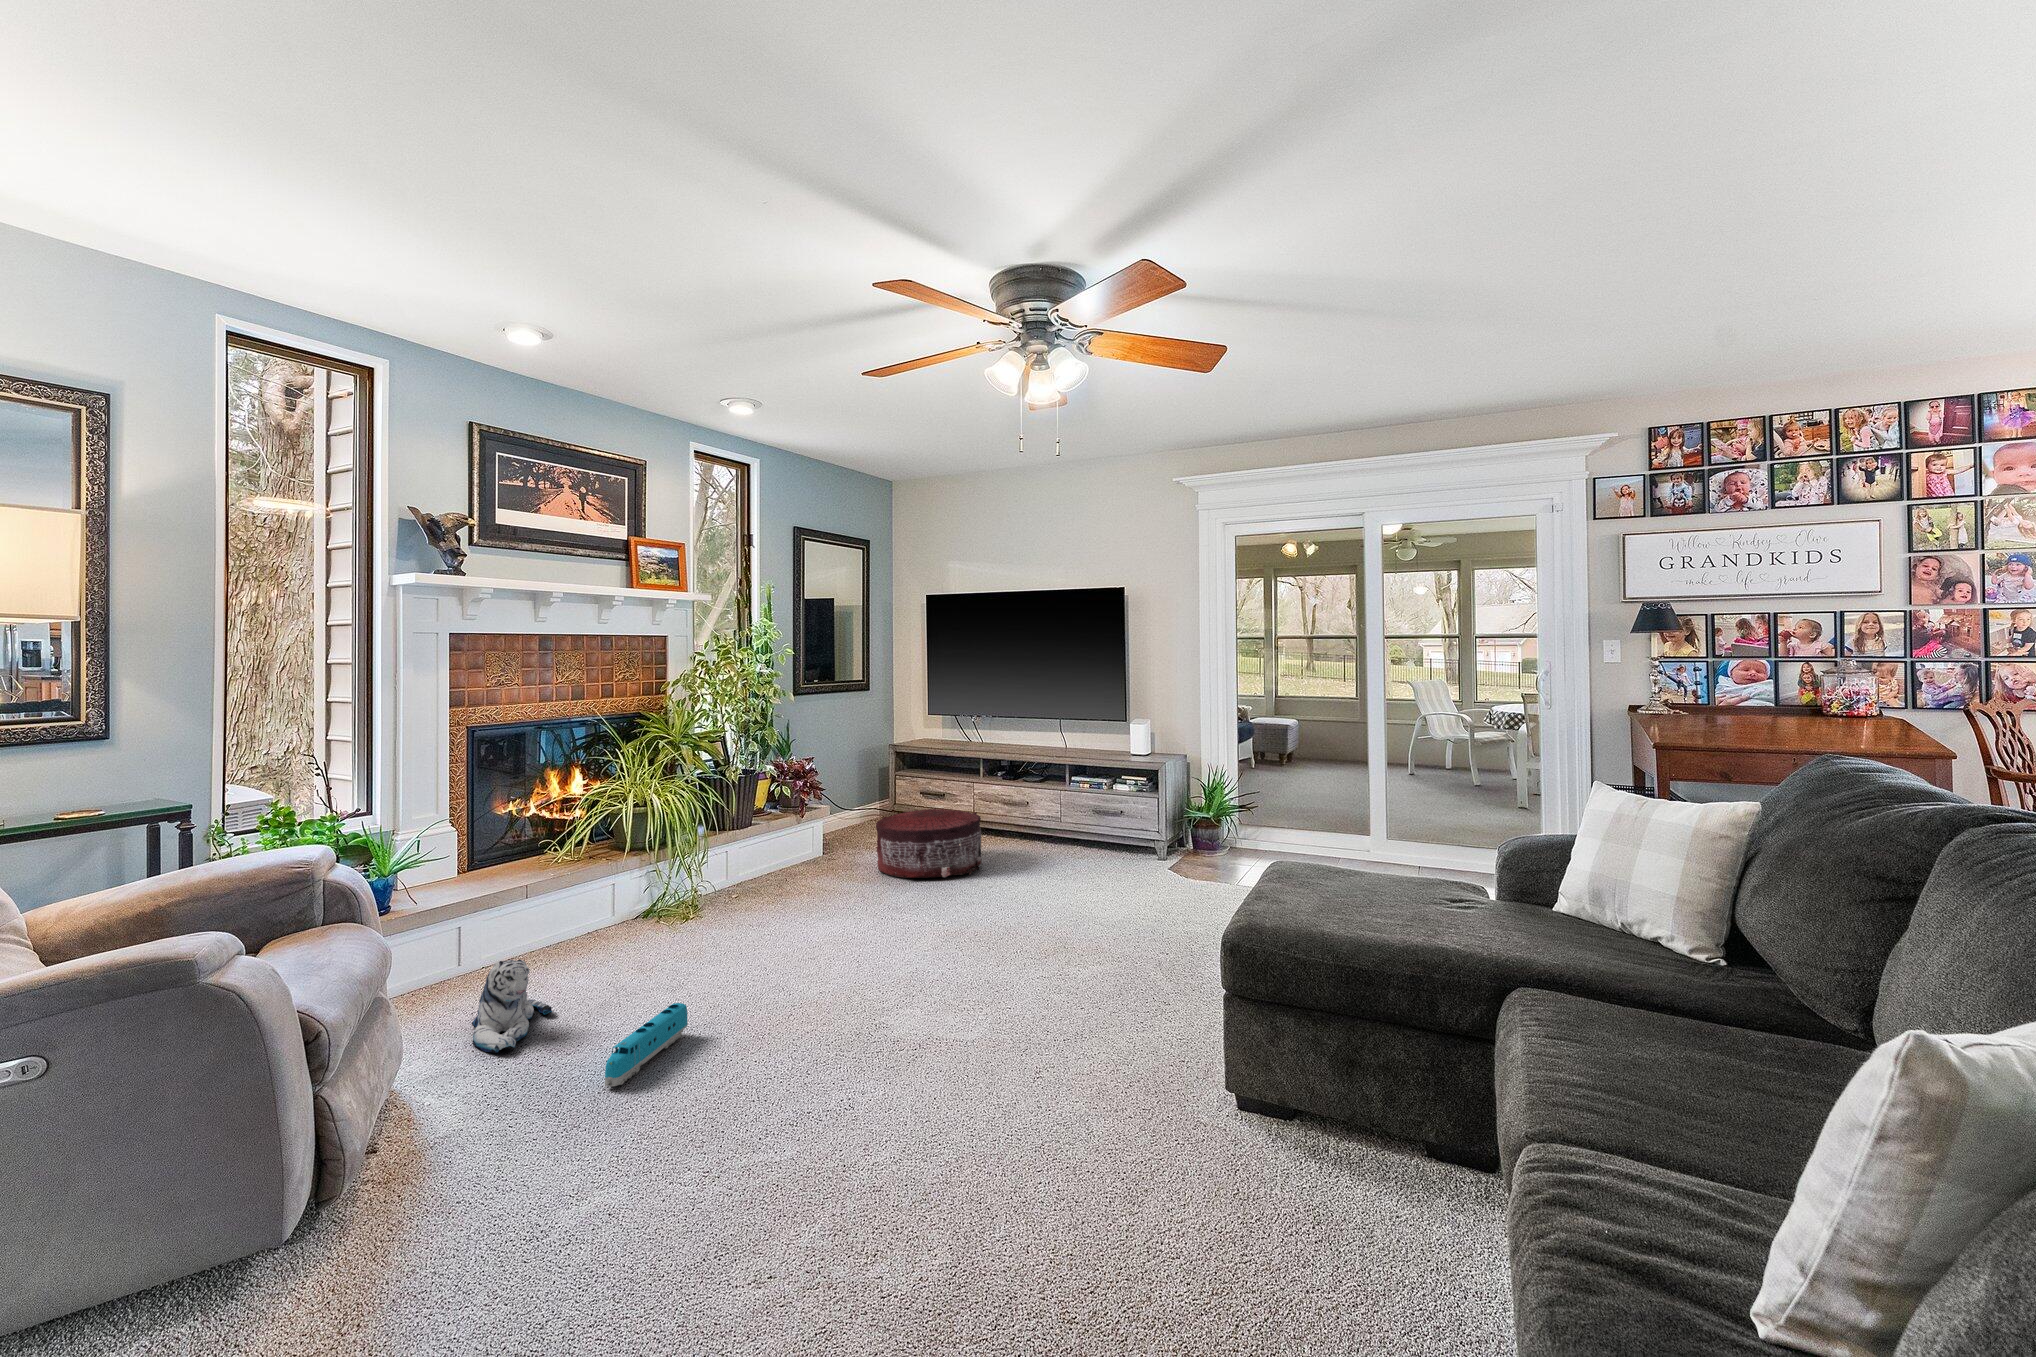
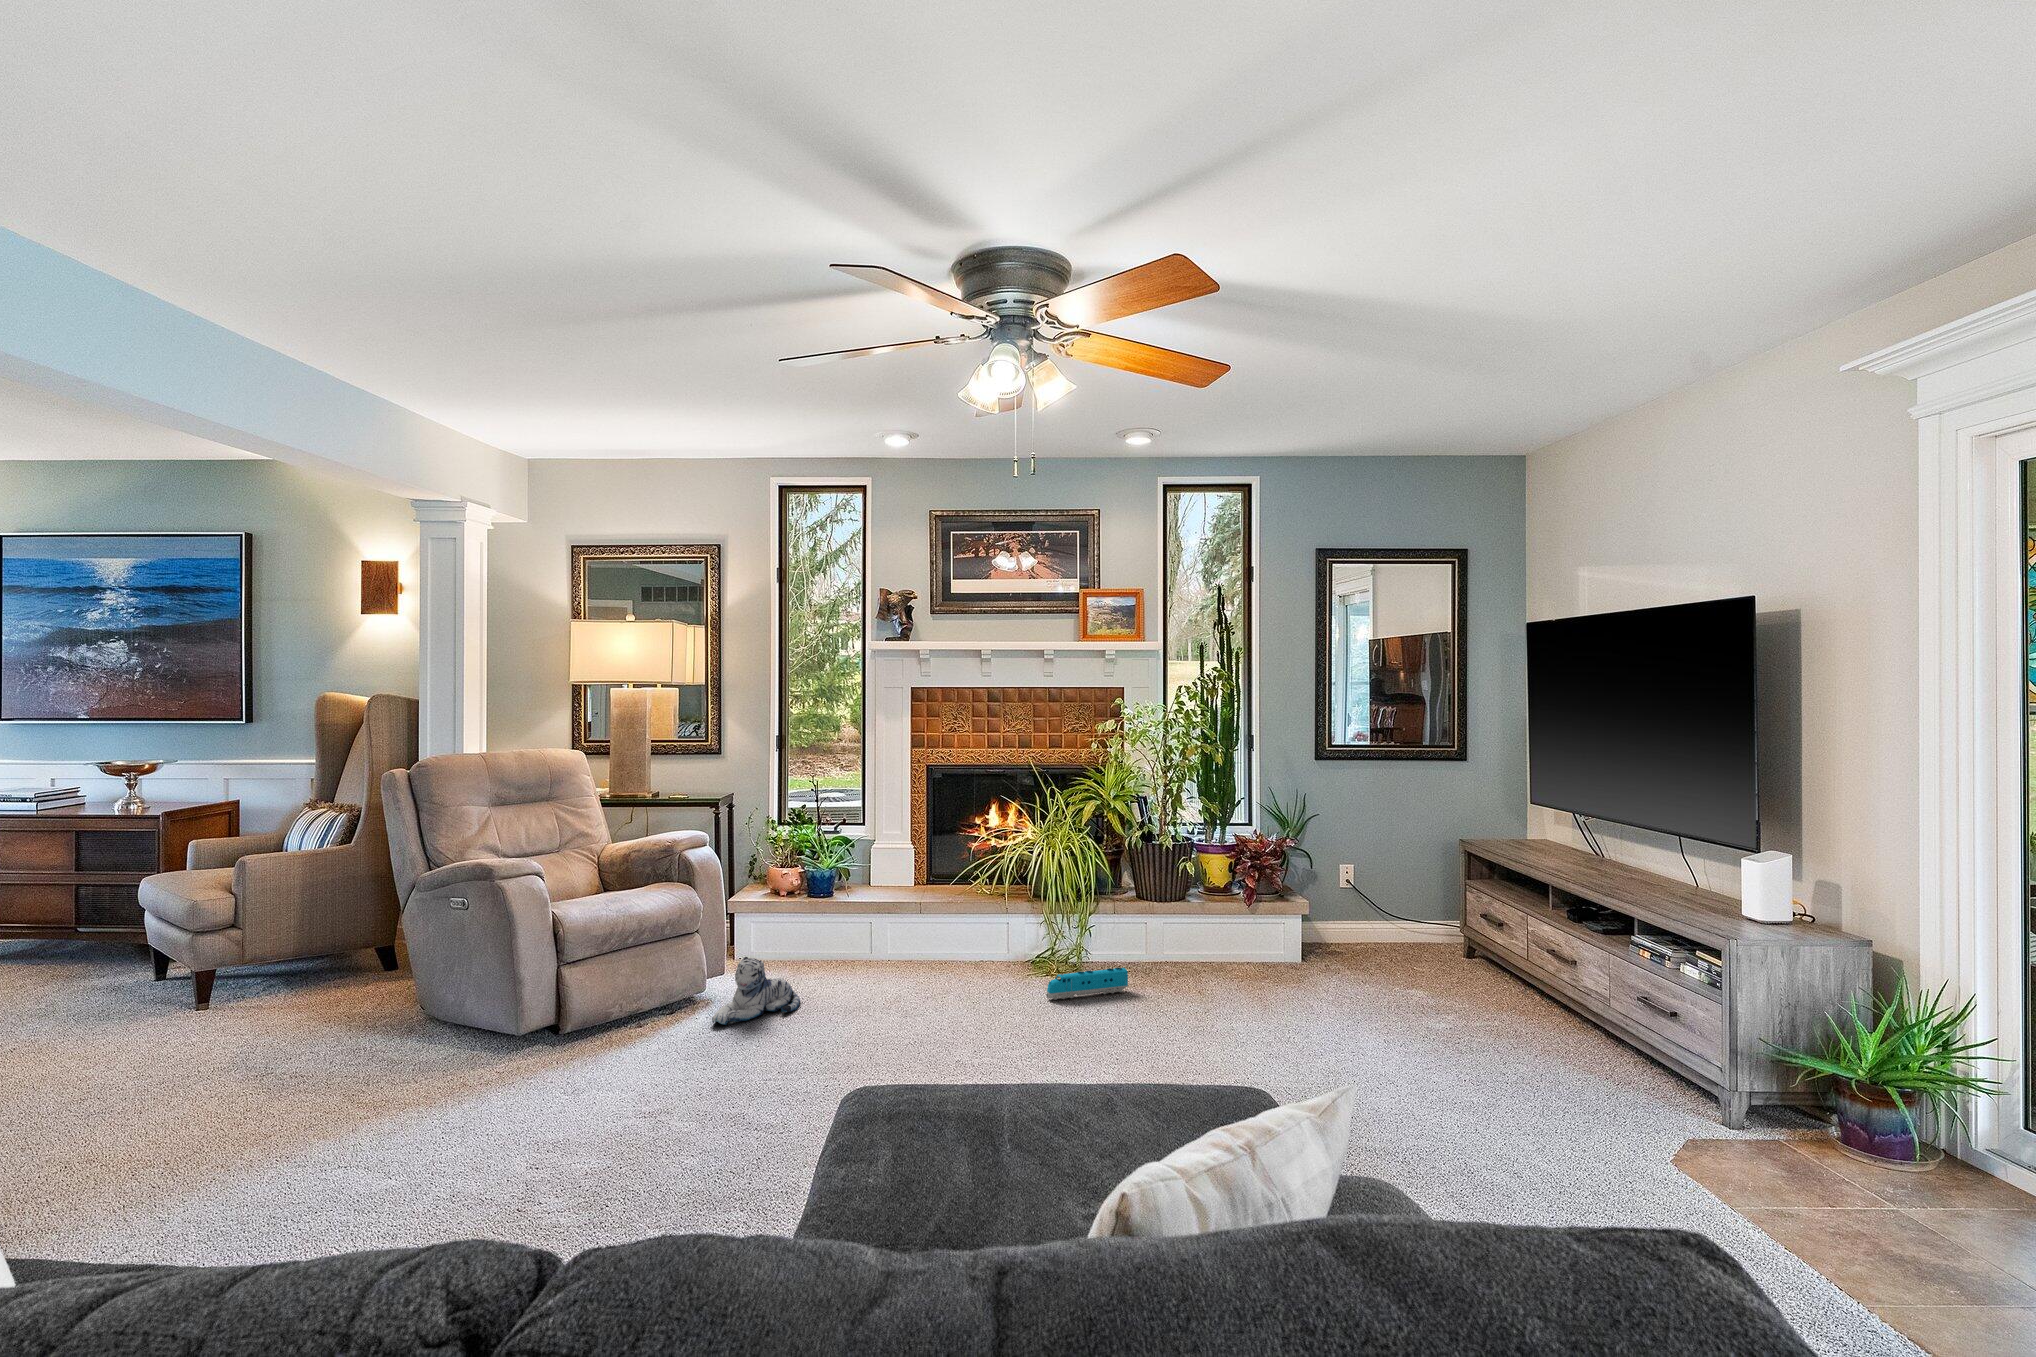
pouf: present [876,809,981,878] -> none [1270,926,1420,1034]
toy train: present [605,1003,688,1086] -> present [1046,968,1128,1000]

